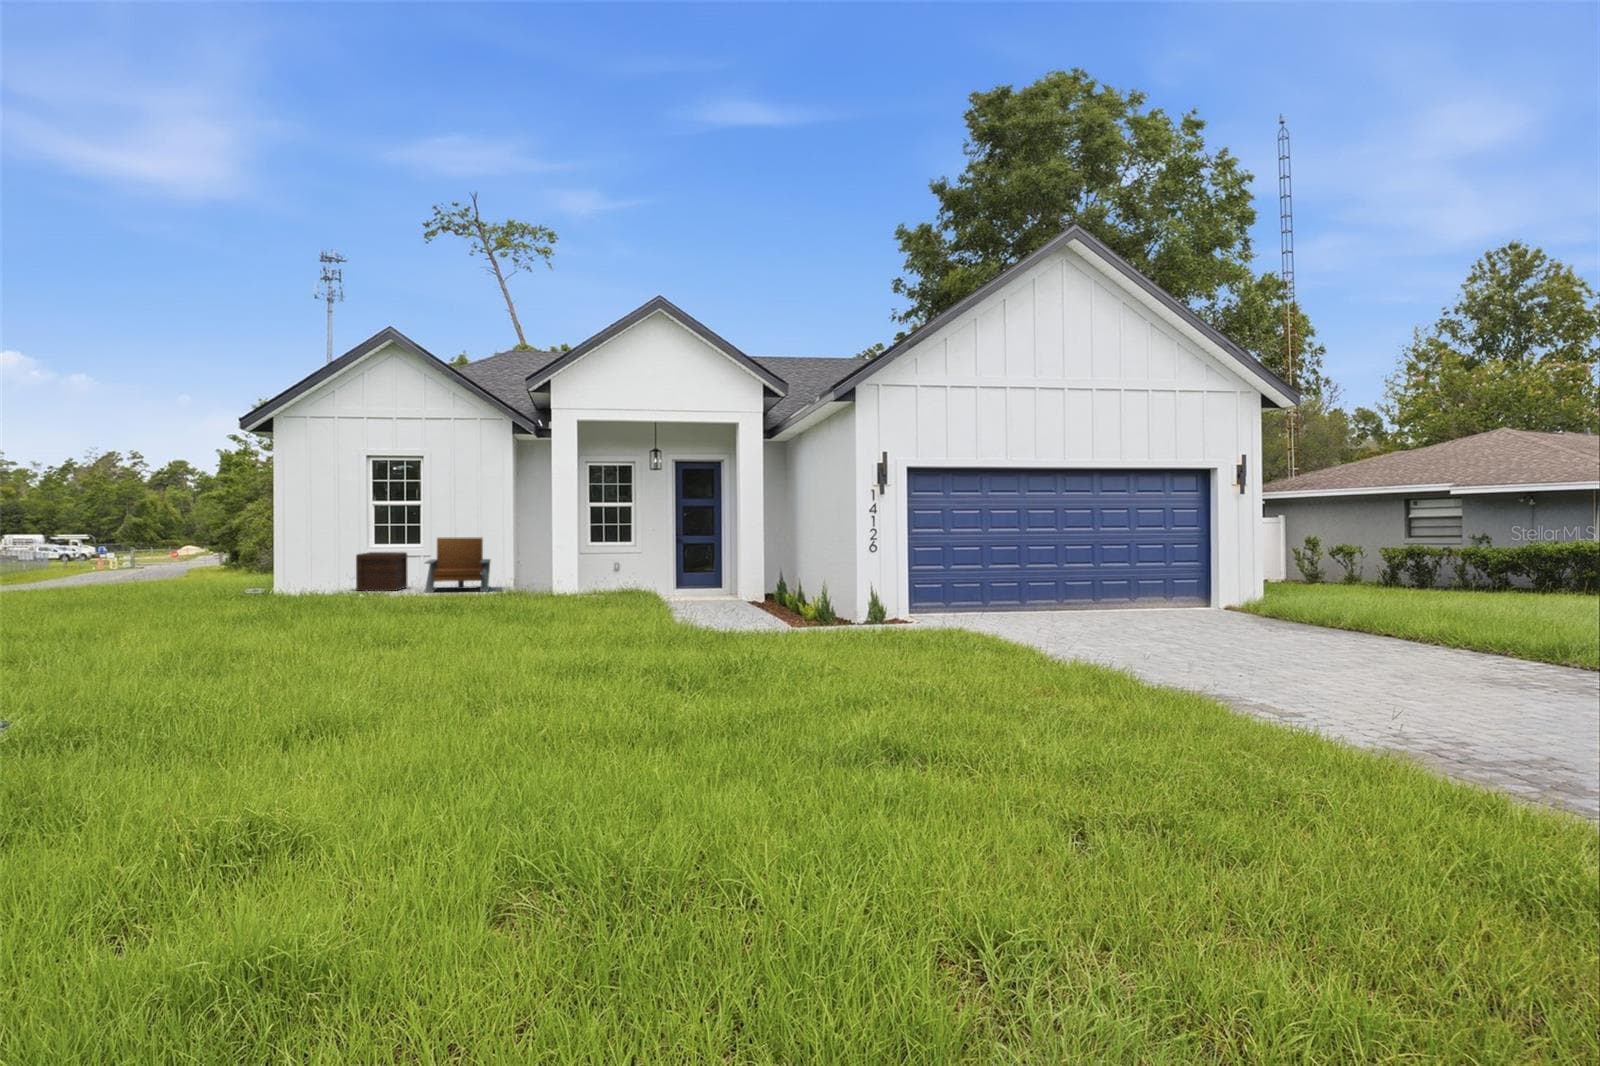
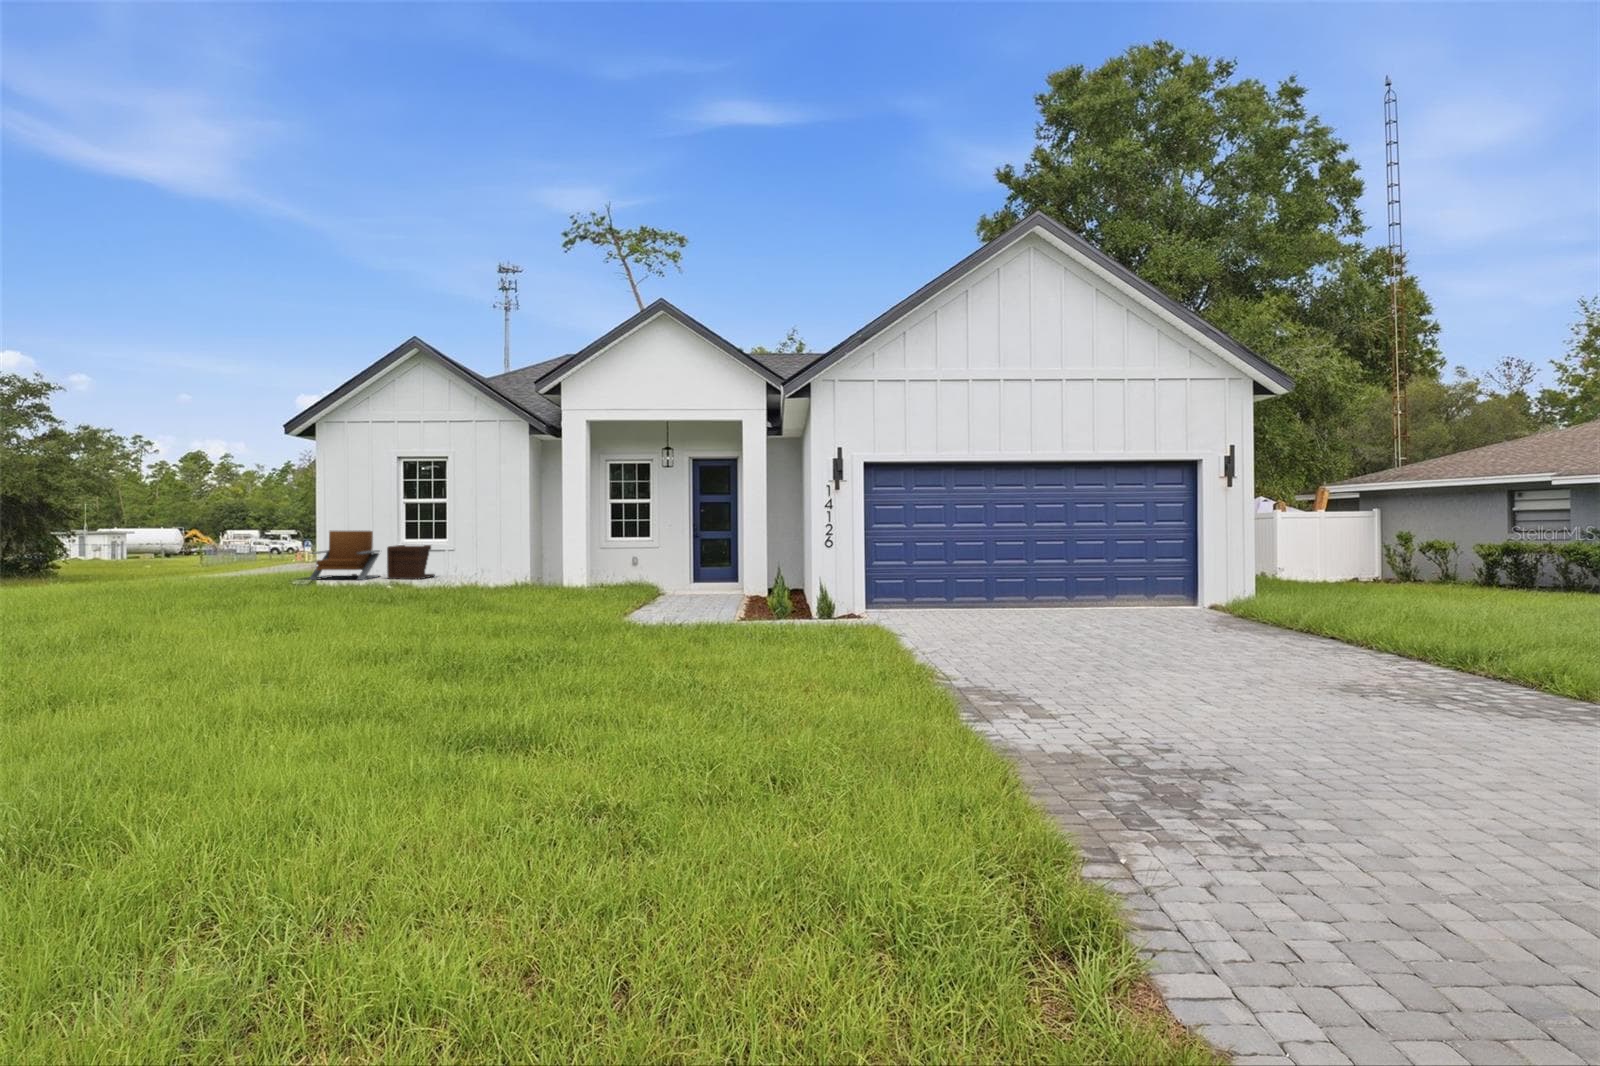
lounge chair: present [425,537,490,593] -> present [309,531,380,580]

